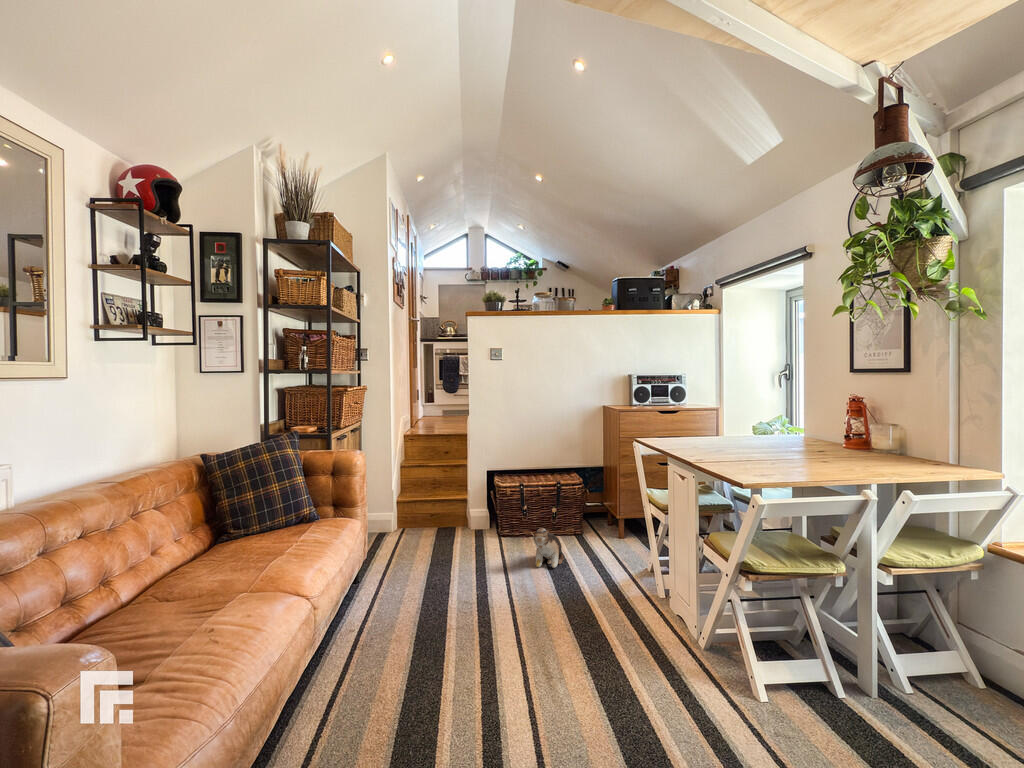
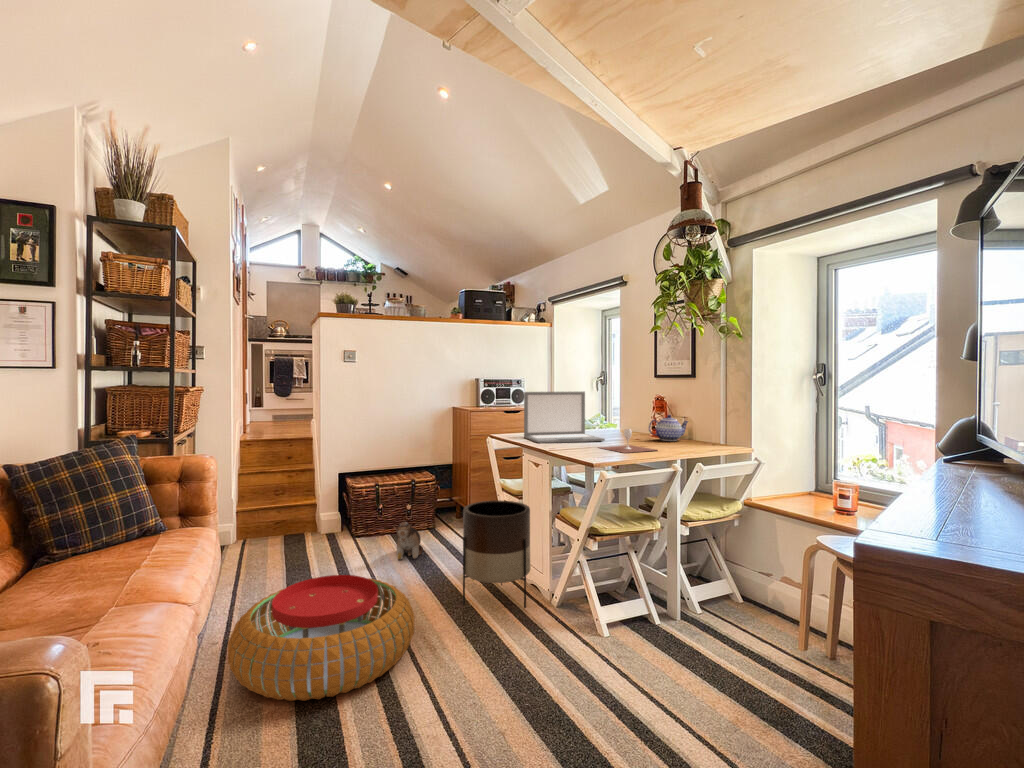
laptop: none [672,391,774,452] -> present [524,392,605,443]
teapot: none [837,421,899,456] -> present [649,415,688,441]
wine glass: none [758,439,847,471] -> present [600,429,657,453]
planter: none [594,515,673,644] -> present [463,500,530,608]
pouf: none [351,581,532,711] -> present [228,575,414,701]

